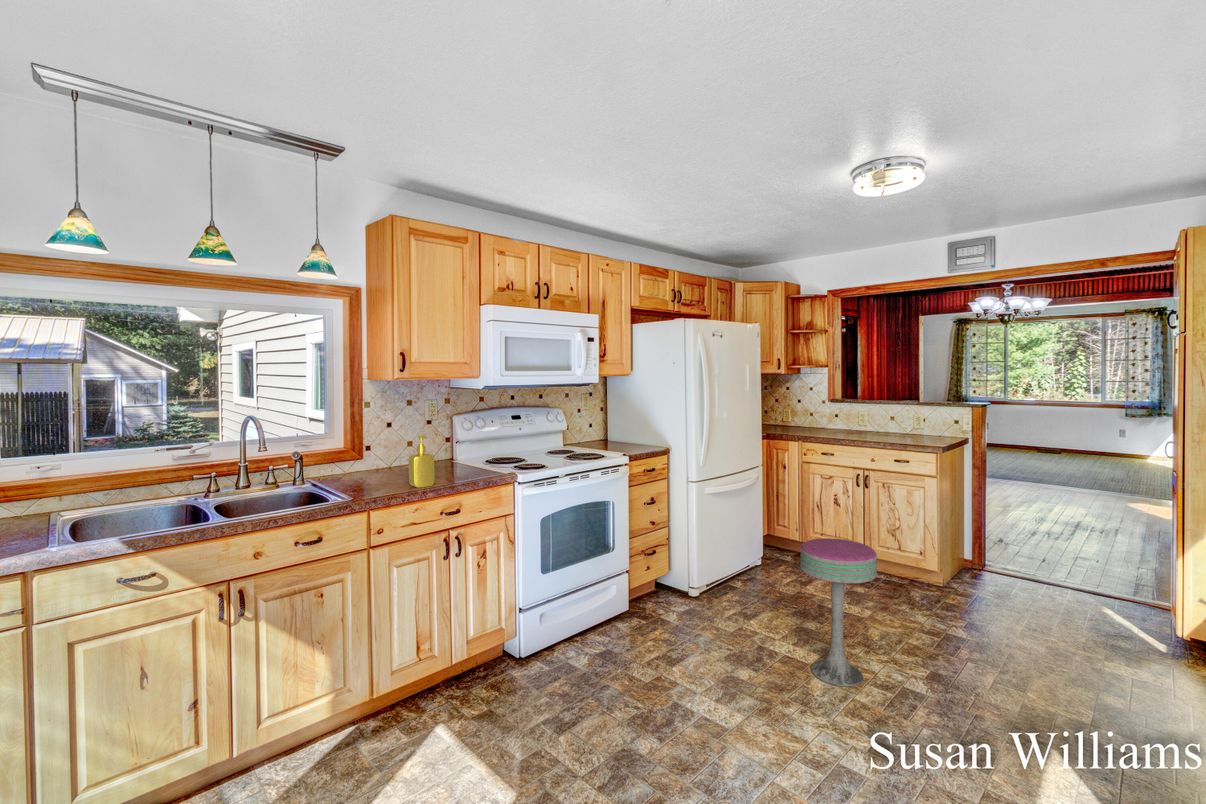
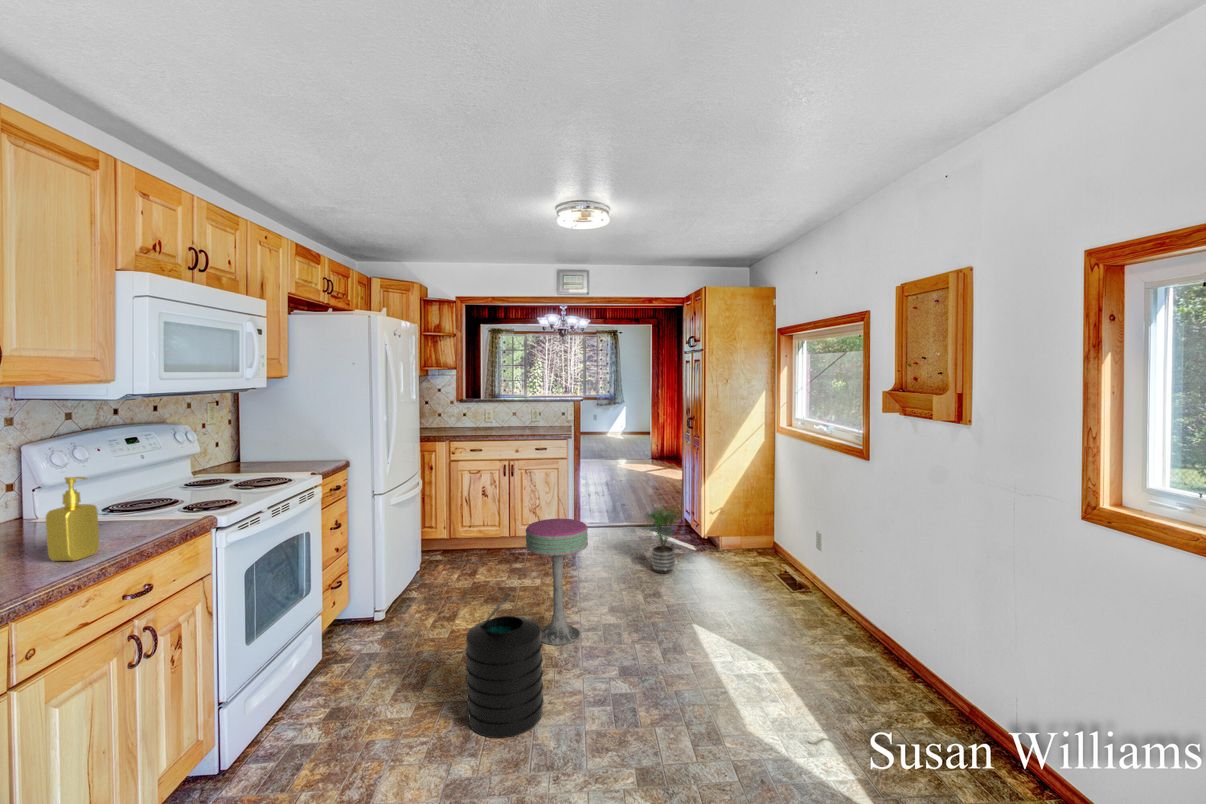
potted plant: none [1019,560,1097,660] -> present [645,508,680,574]
trash can: none [677,599,756,746] -> present [465,593,544,738]

